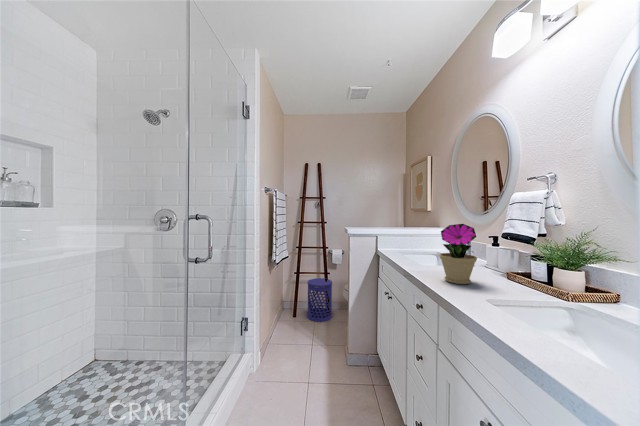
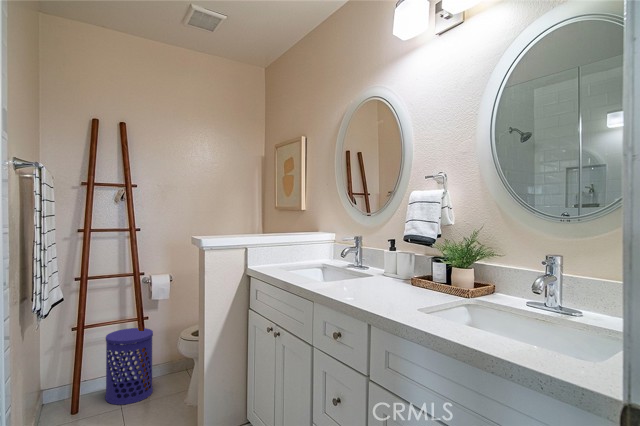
flower pot: present [439,224,477,284] -> none [353,225,392,295]

